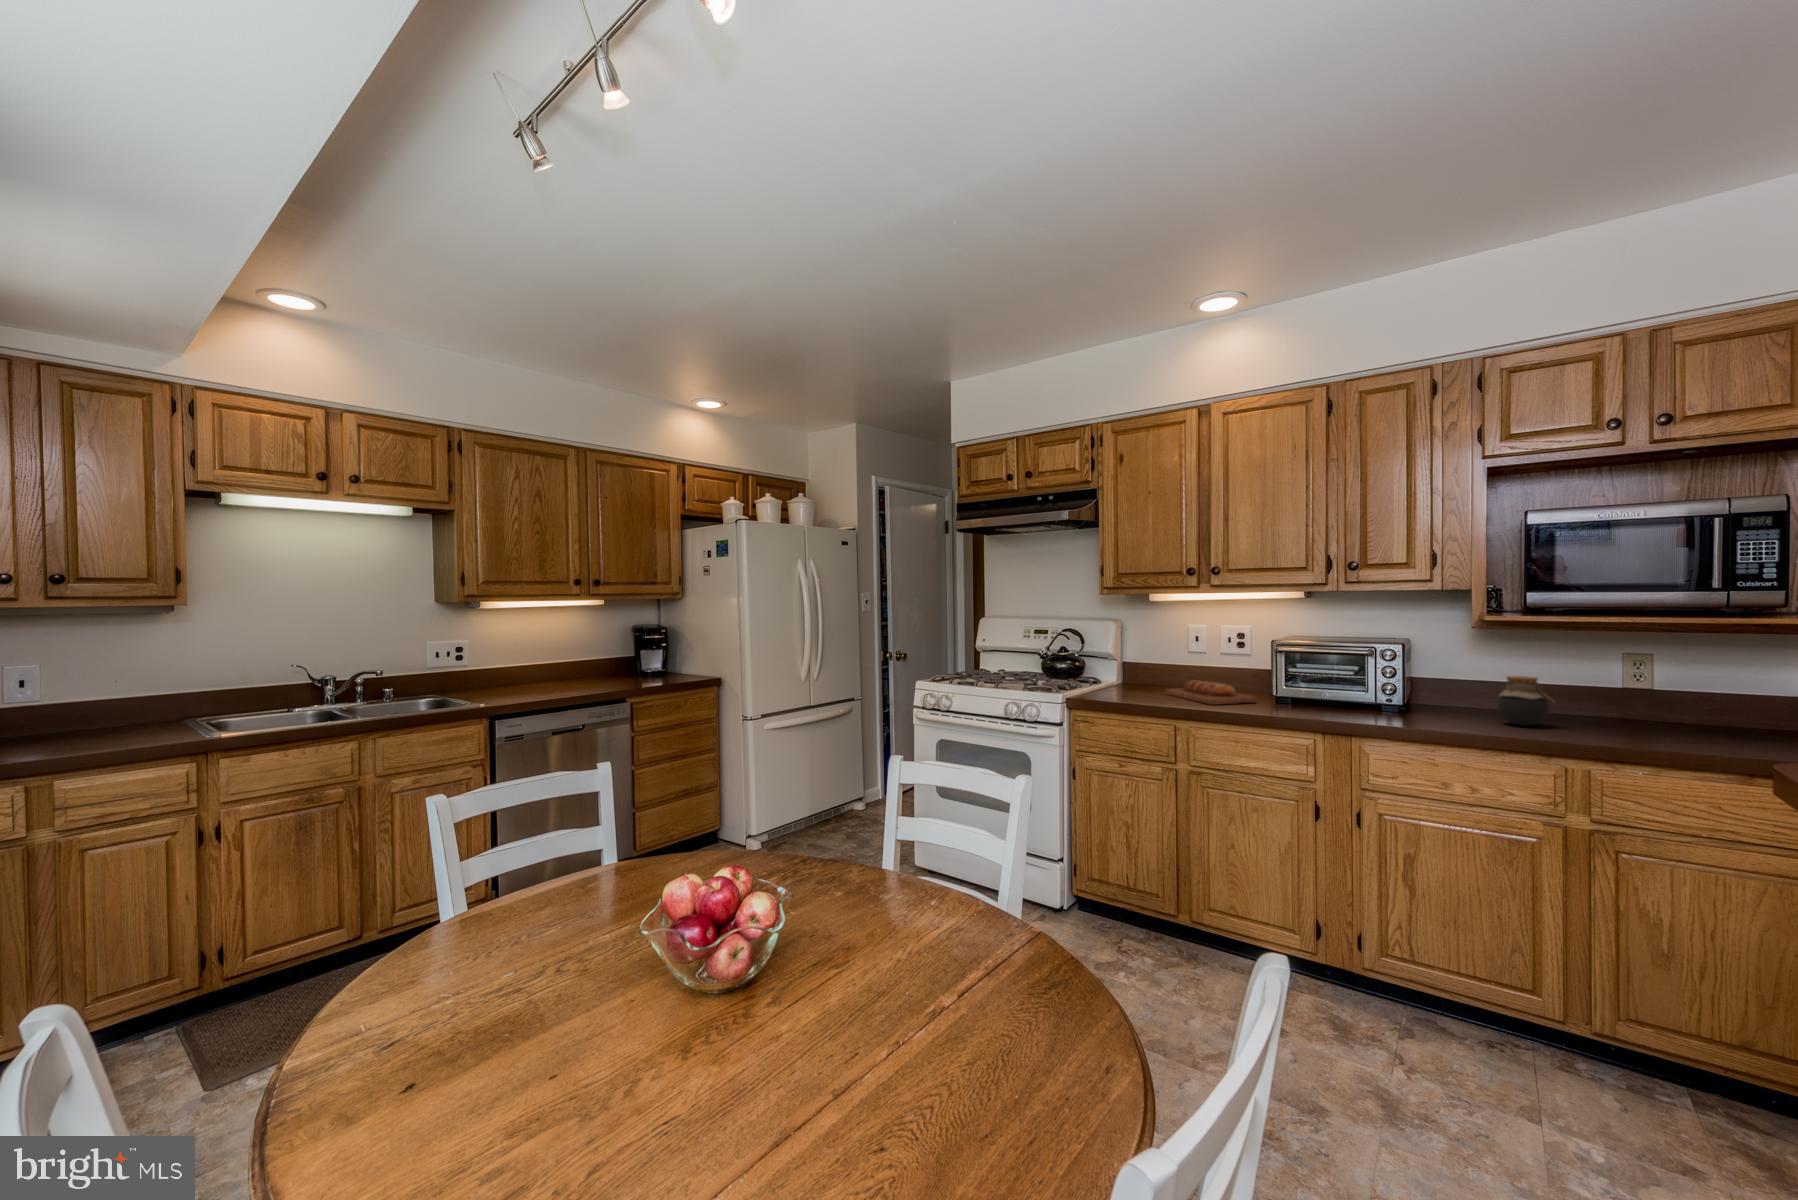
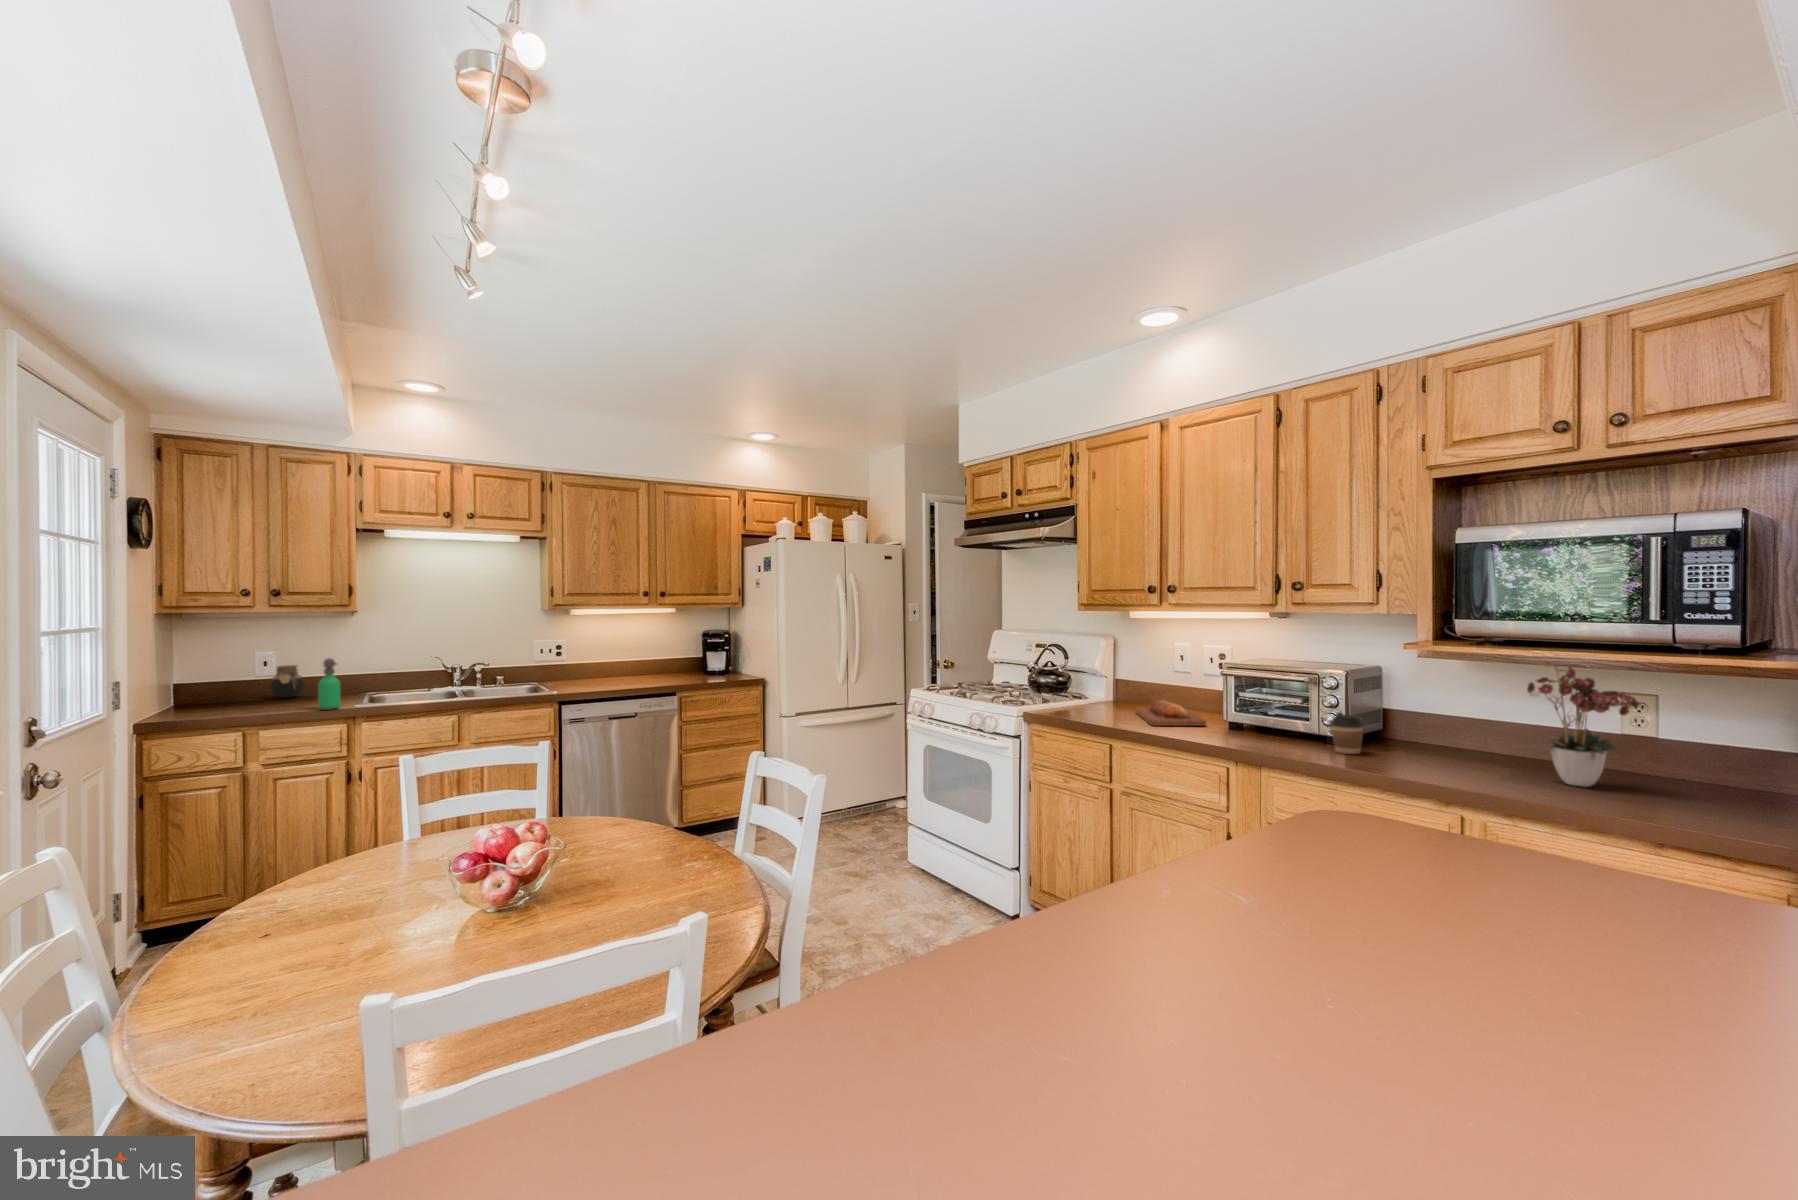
flower arrangement: none [1593,614,1703,733] -> present [1527,653,1640,787]
soap dispenser: none [157,671,193,745] -> present [318,658,341,710]
jar: present [1497,676,1554,726] -> present [270,665,304,698]
coffee cup: none [1405,681,1438,719] -> present [1330,712,1364,754]

